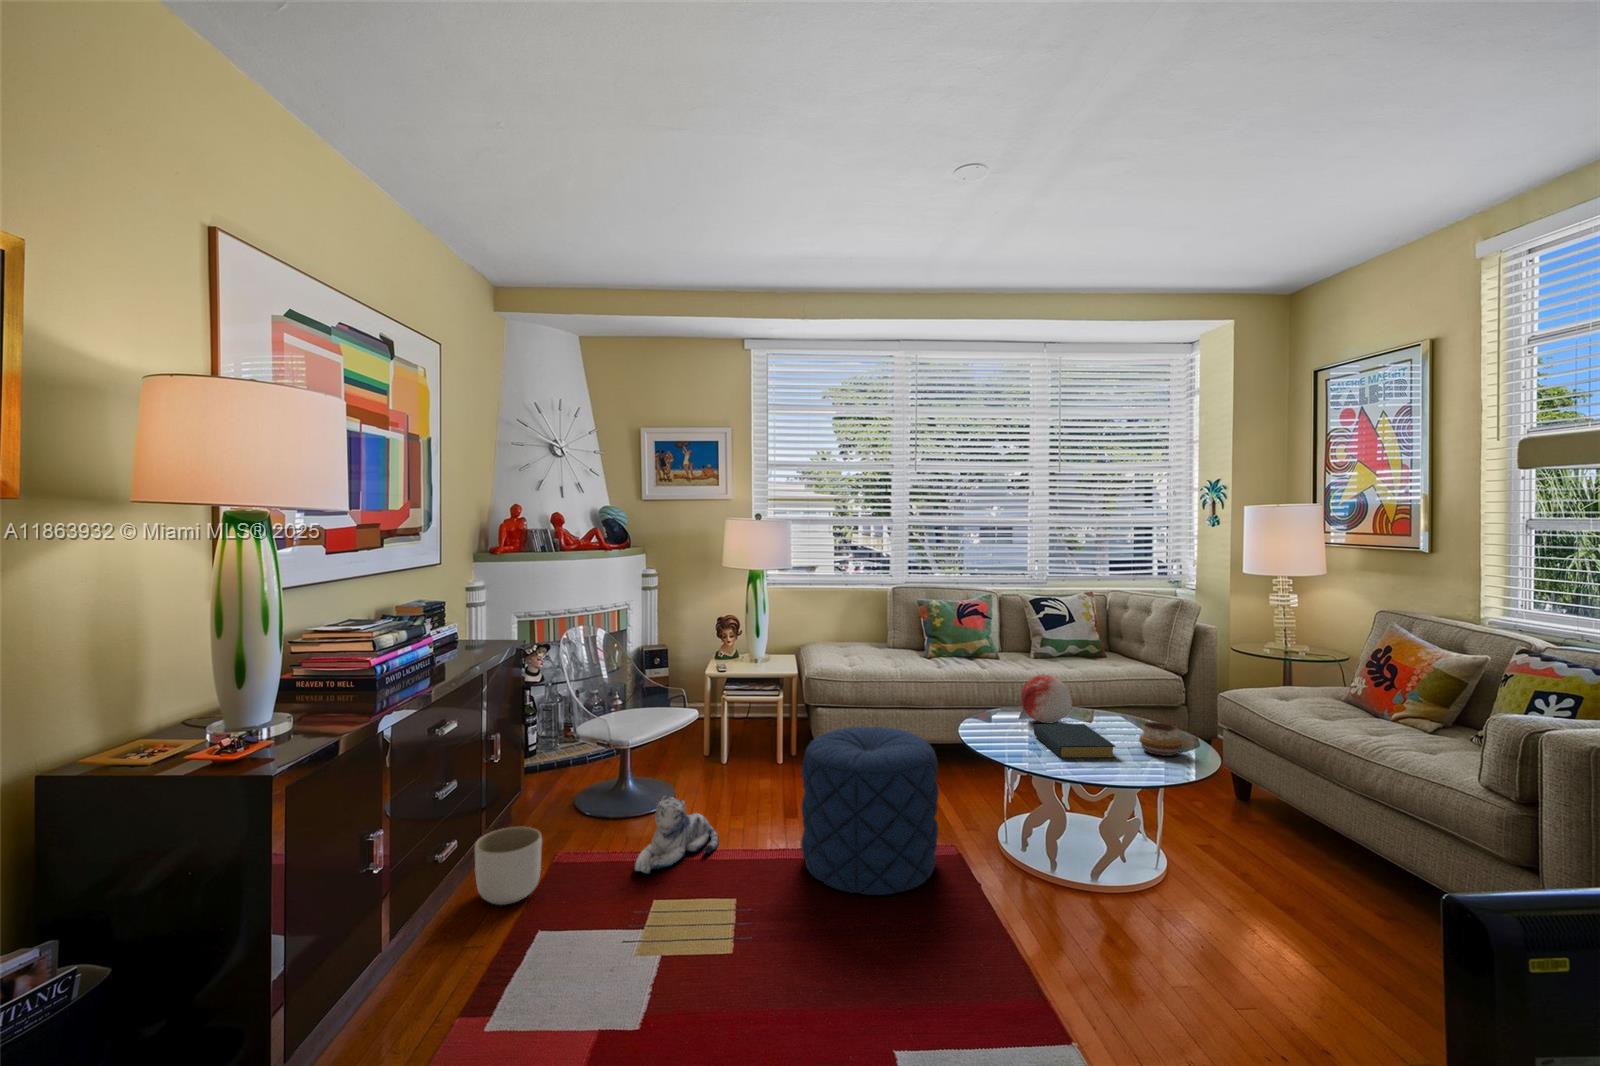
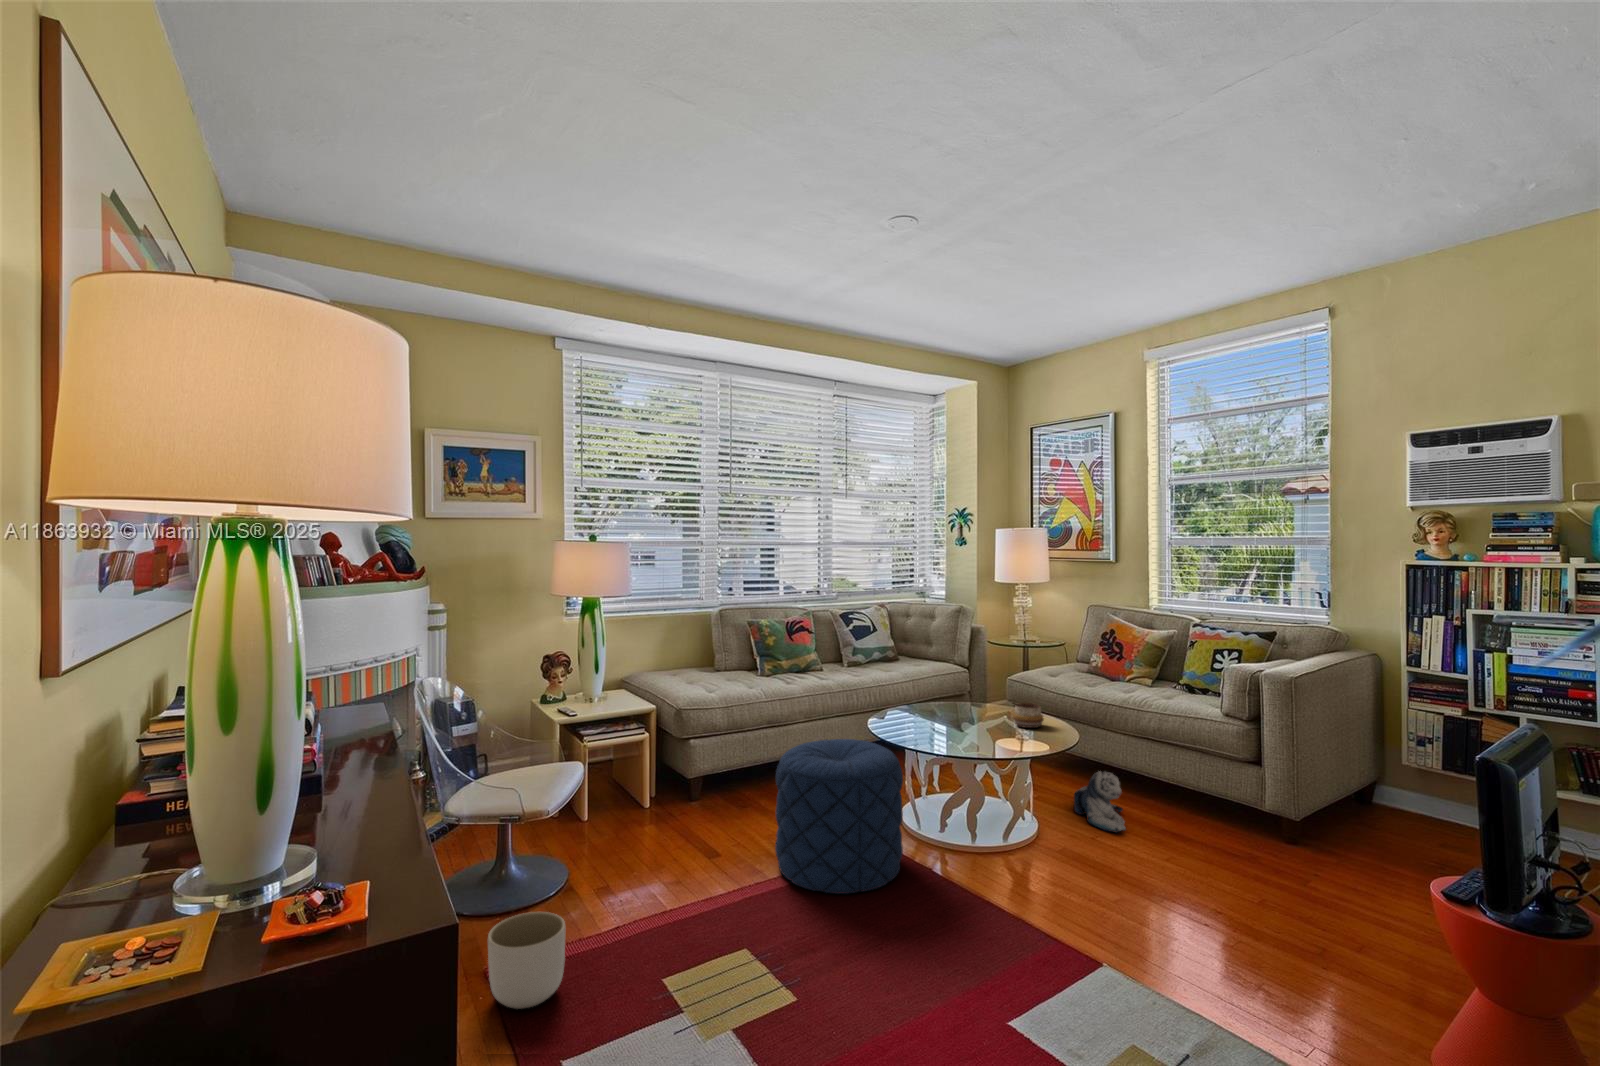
decorative orb: present [1021,675,1072,723] -> none [901,677,943,718]
hardback book: present [1034,724,1116,759] -> none [934,713,1011,741]
plush toy: present [635,796,719,873] -> present [1074,771,1126,832]

